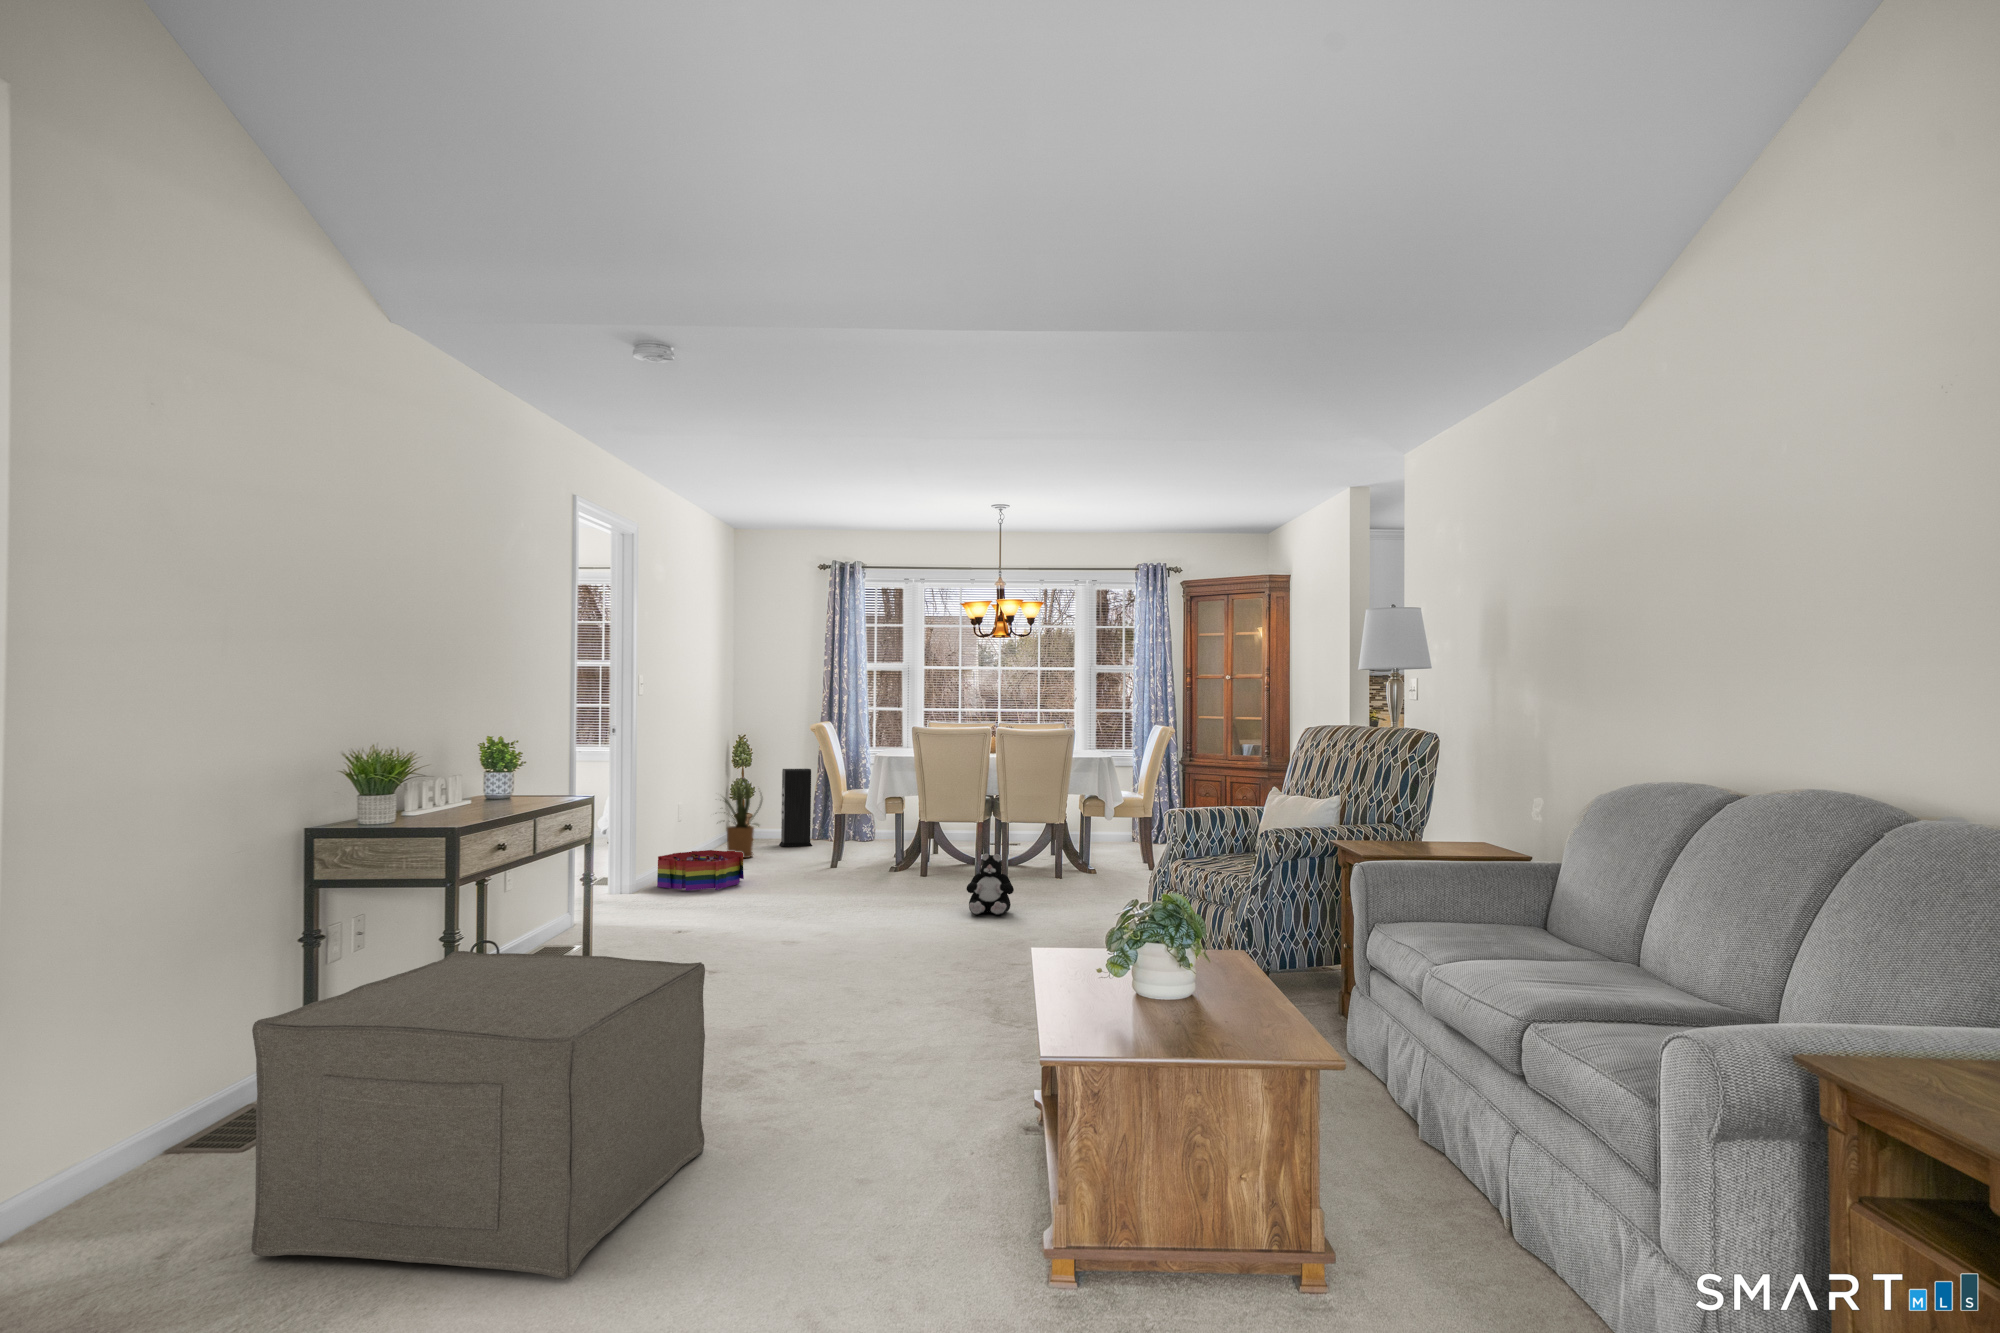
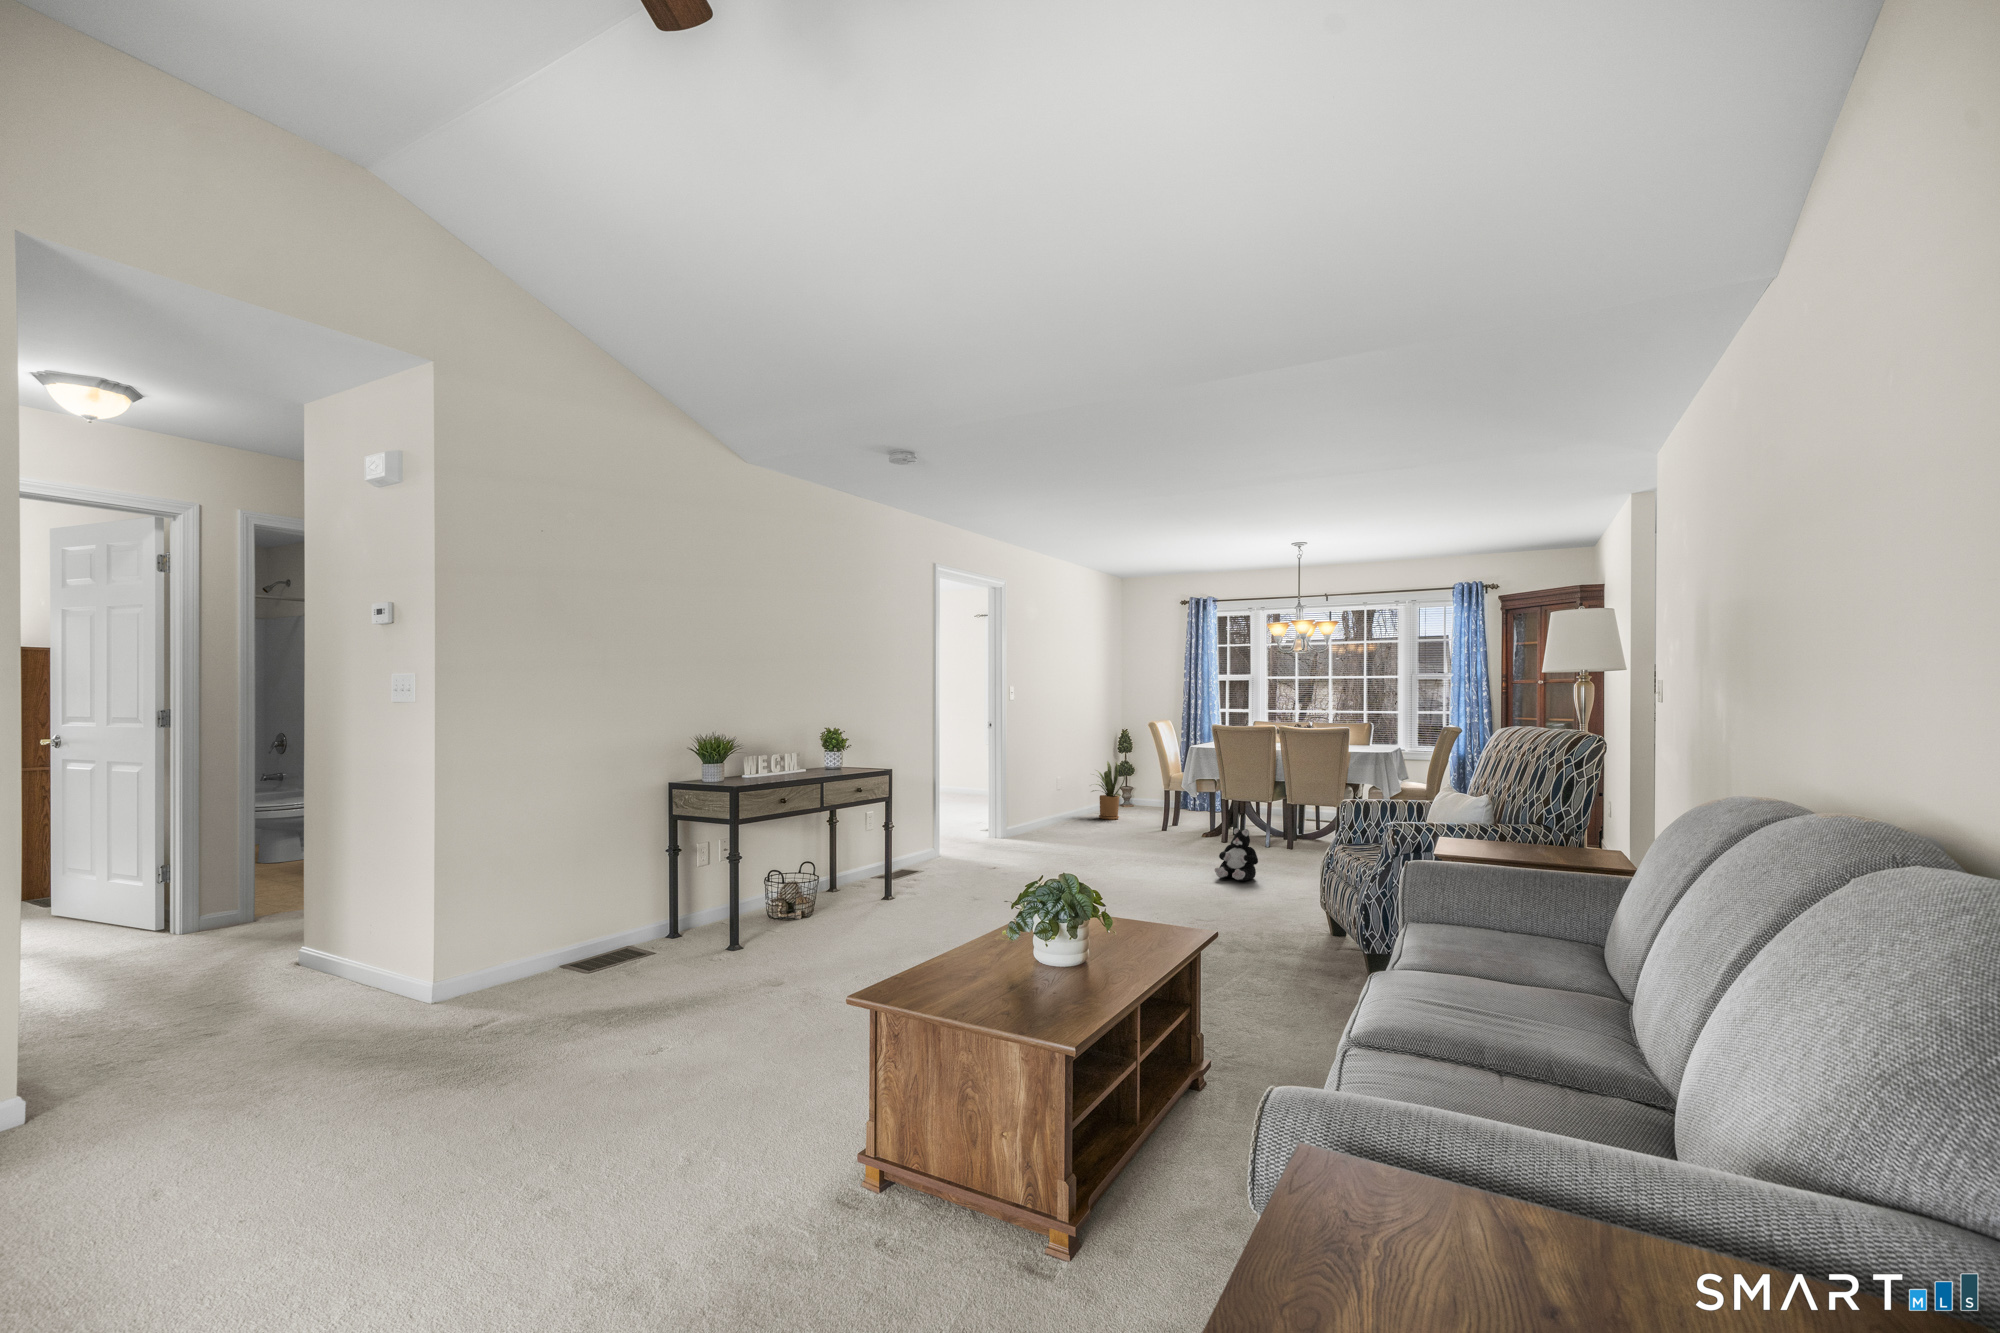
speaker: present [779,769,812,847] -> none [1149,755,1173,816]
storage bin: present [657,850,744,890] -> none [1024,809,1087,838]
ottoman: present [251,951,705,1279] -> none [500,843,796,1060]

